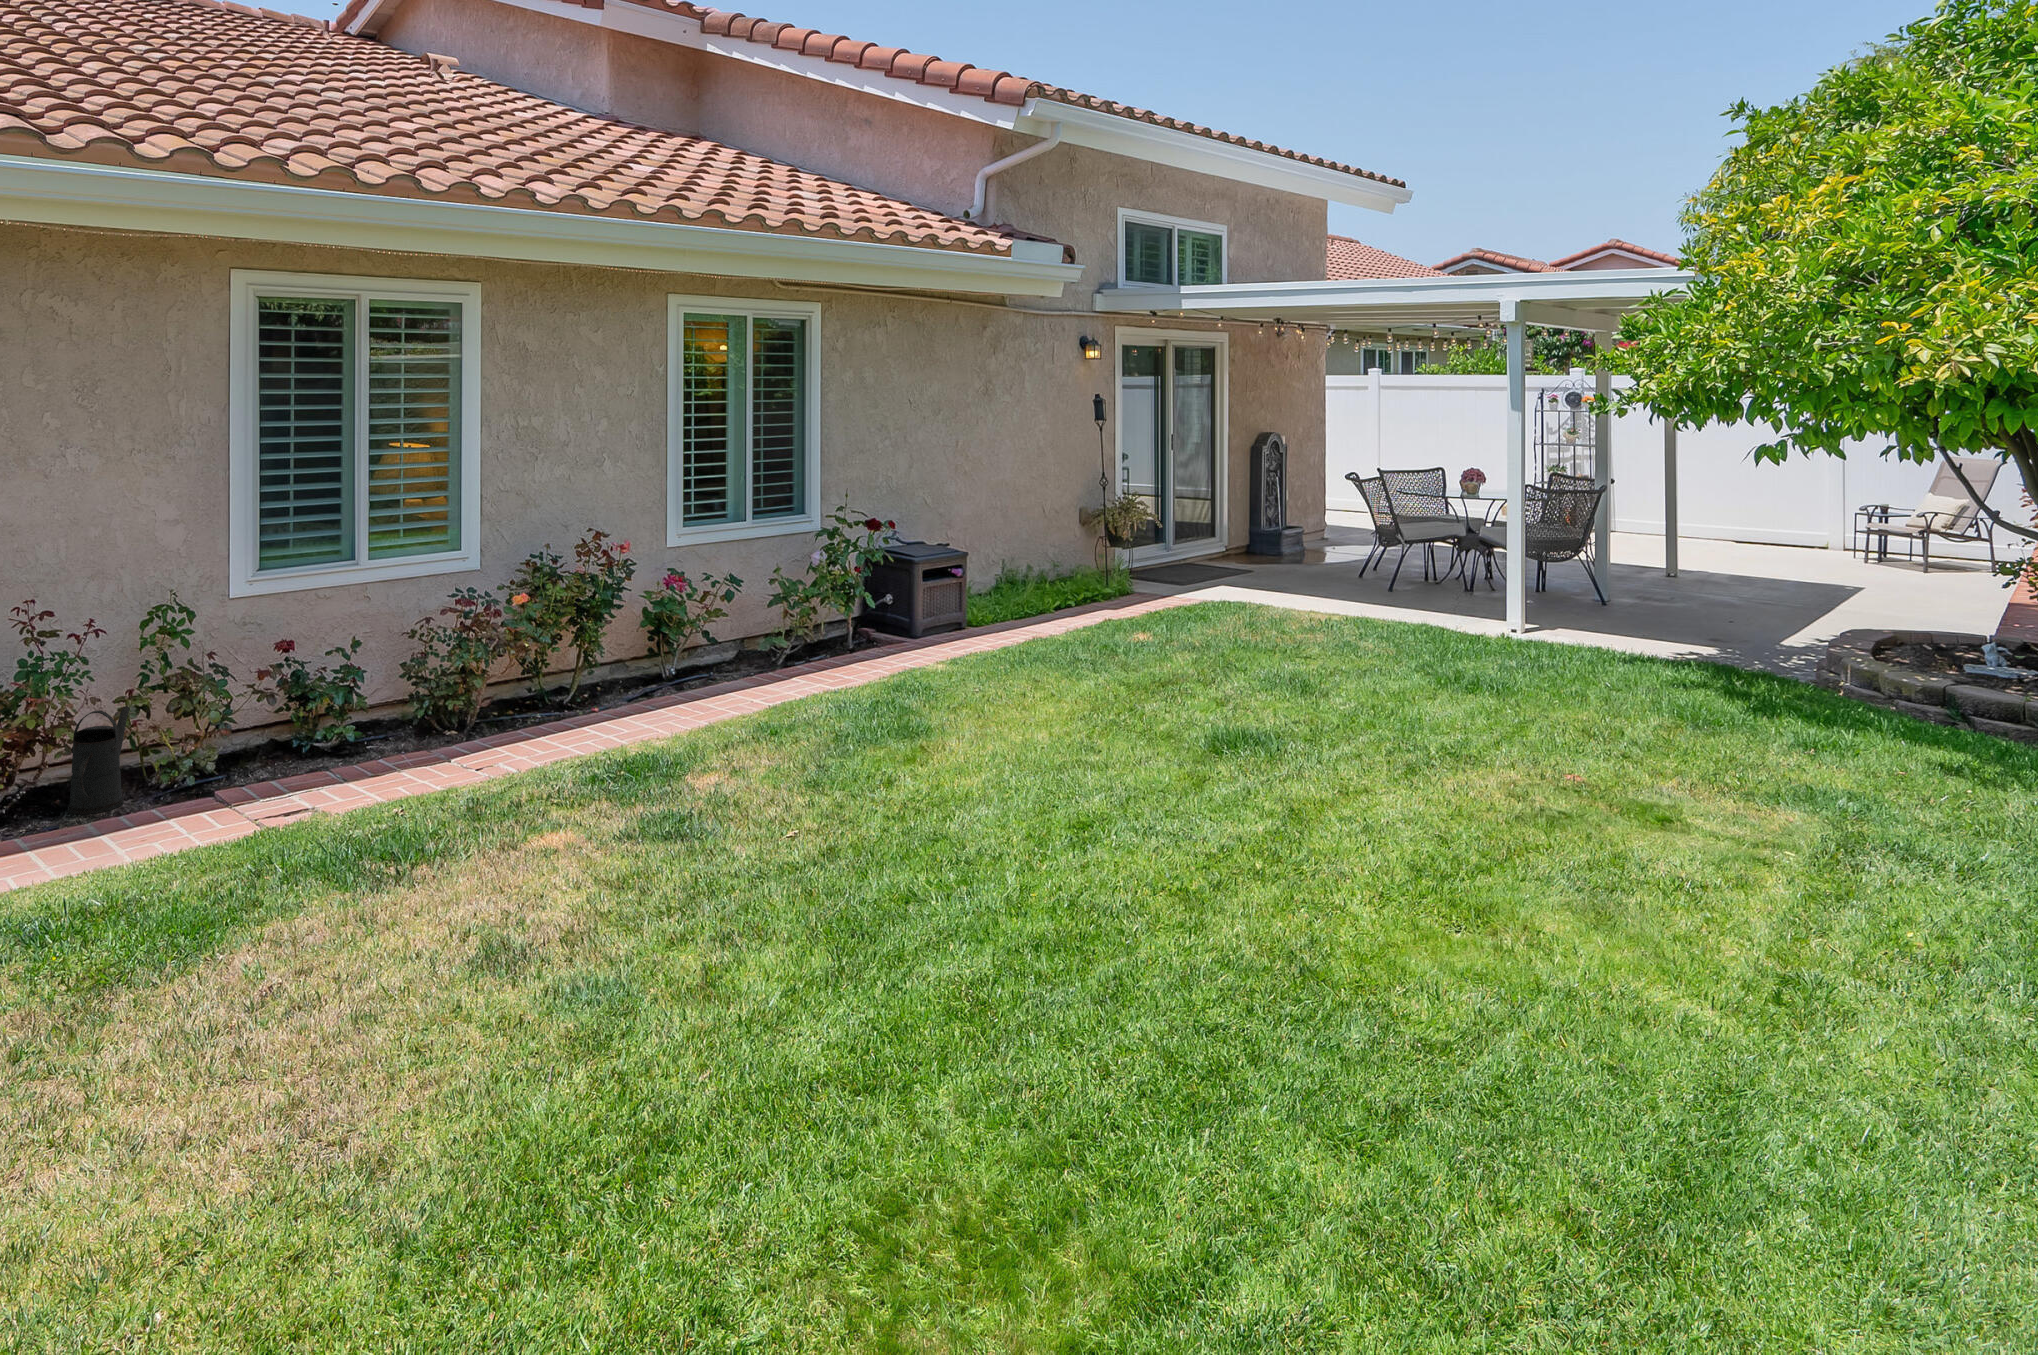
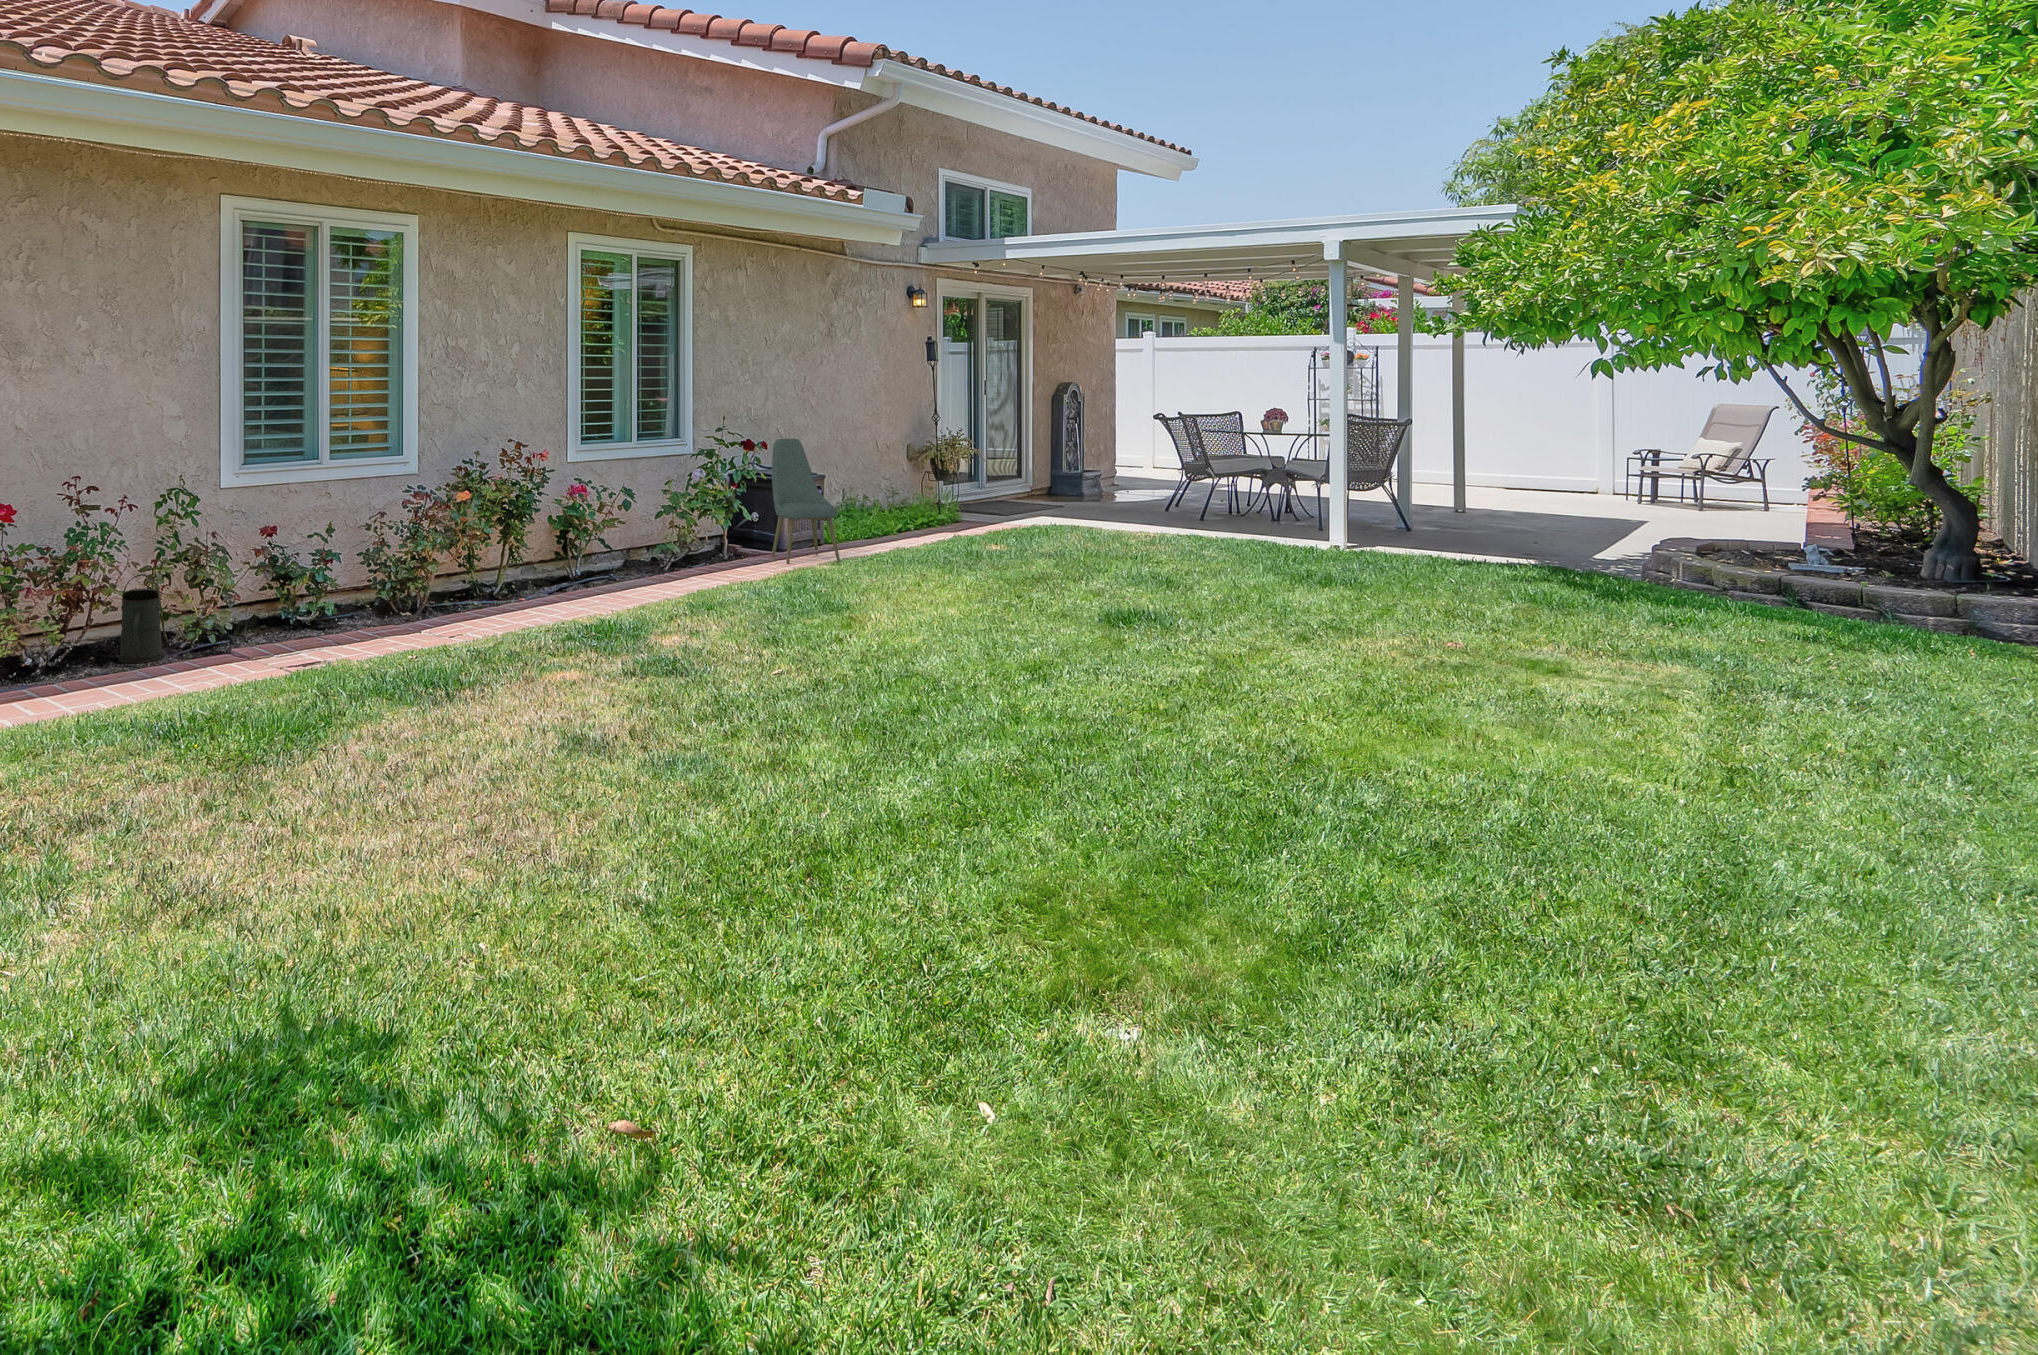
chair: none [902,511,972,651] -> present [772,439,840,564]

